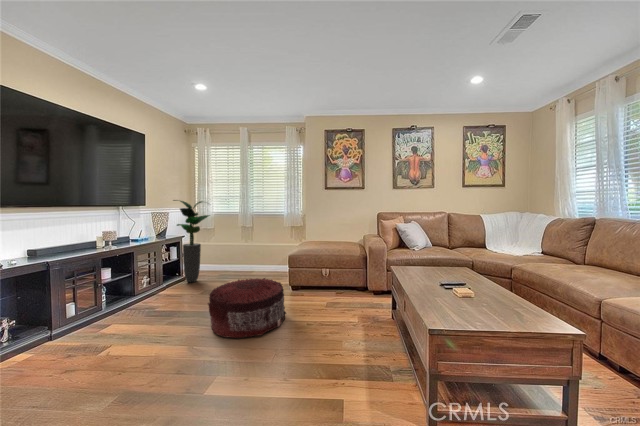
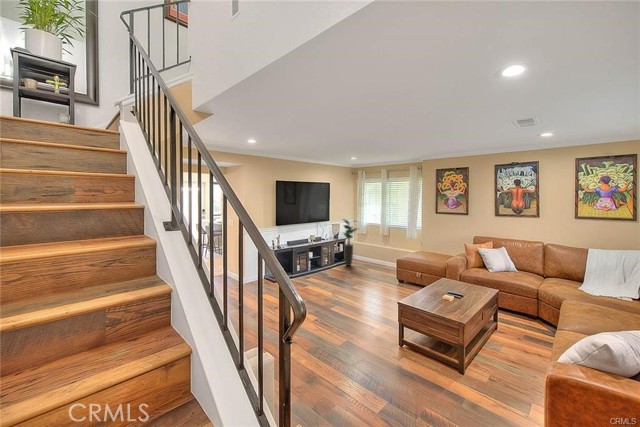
pouf: present [208,278,286,338] -> none [342,267,379,294]

